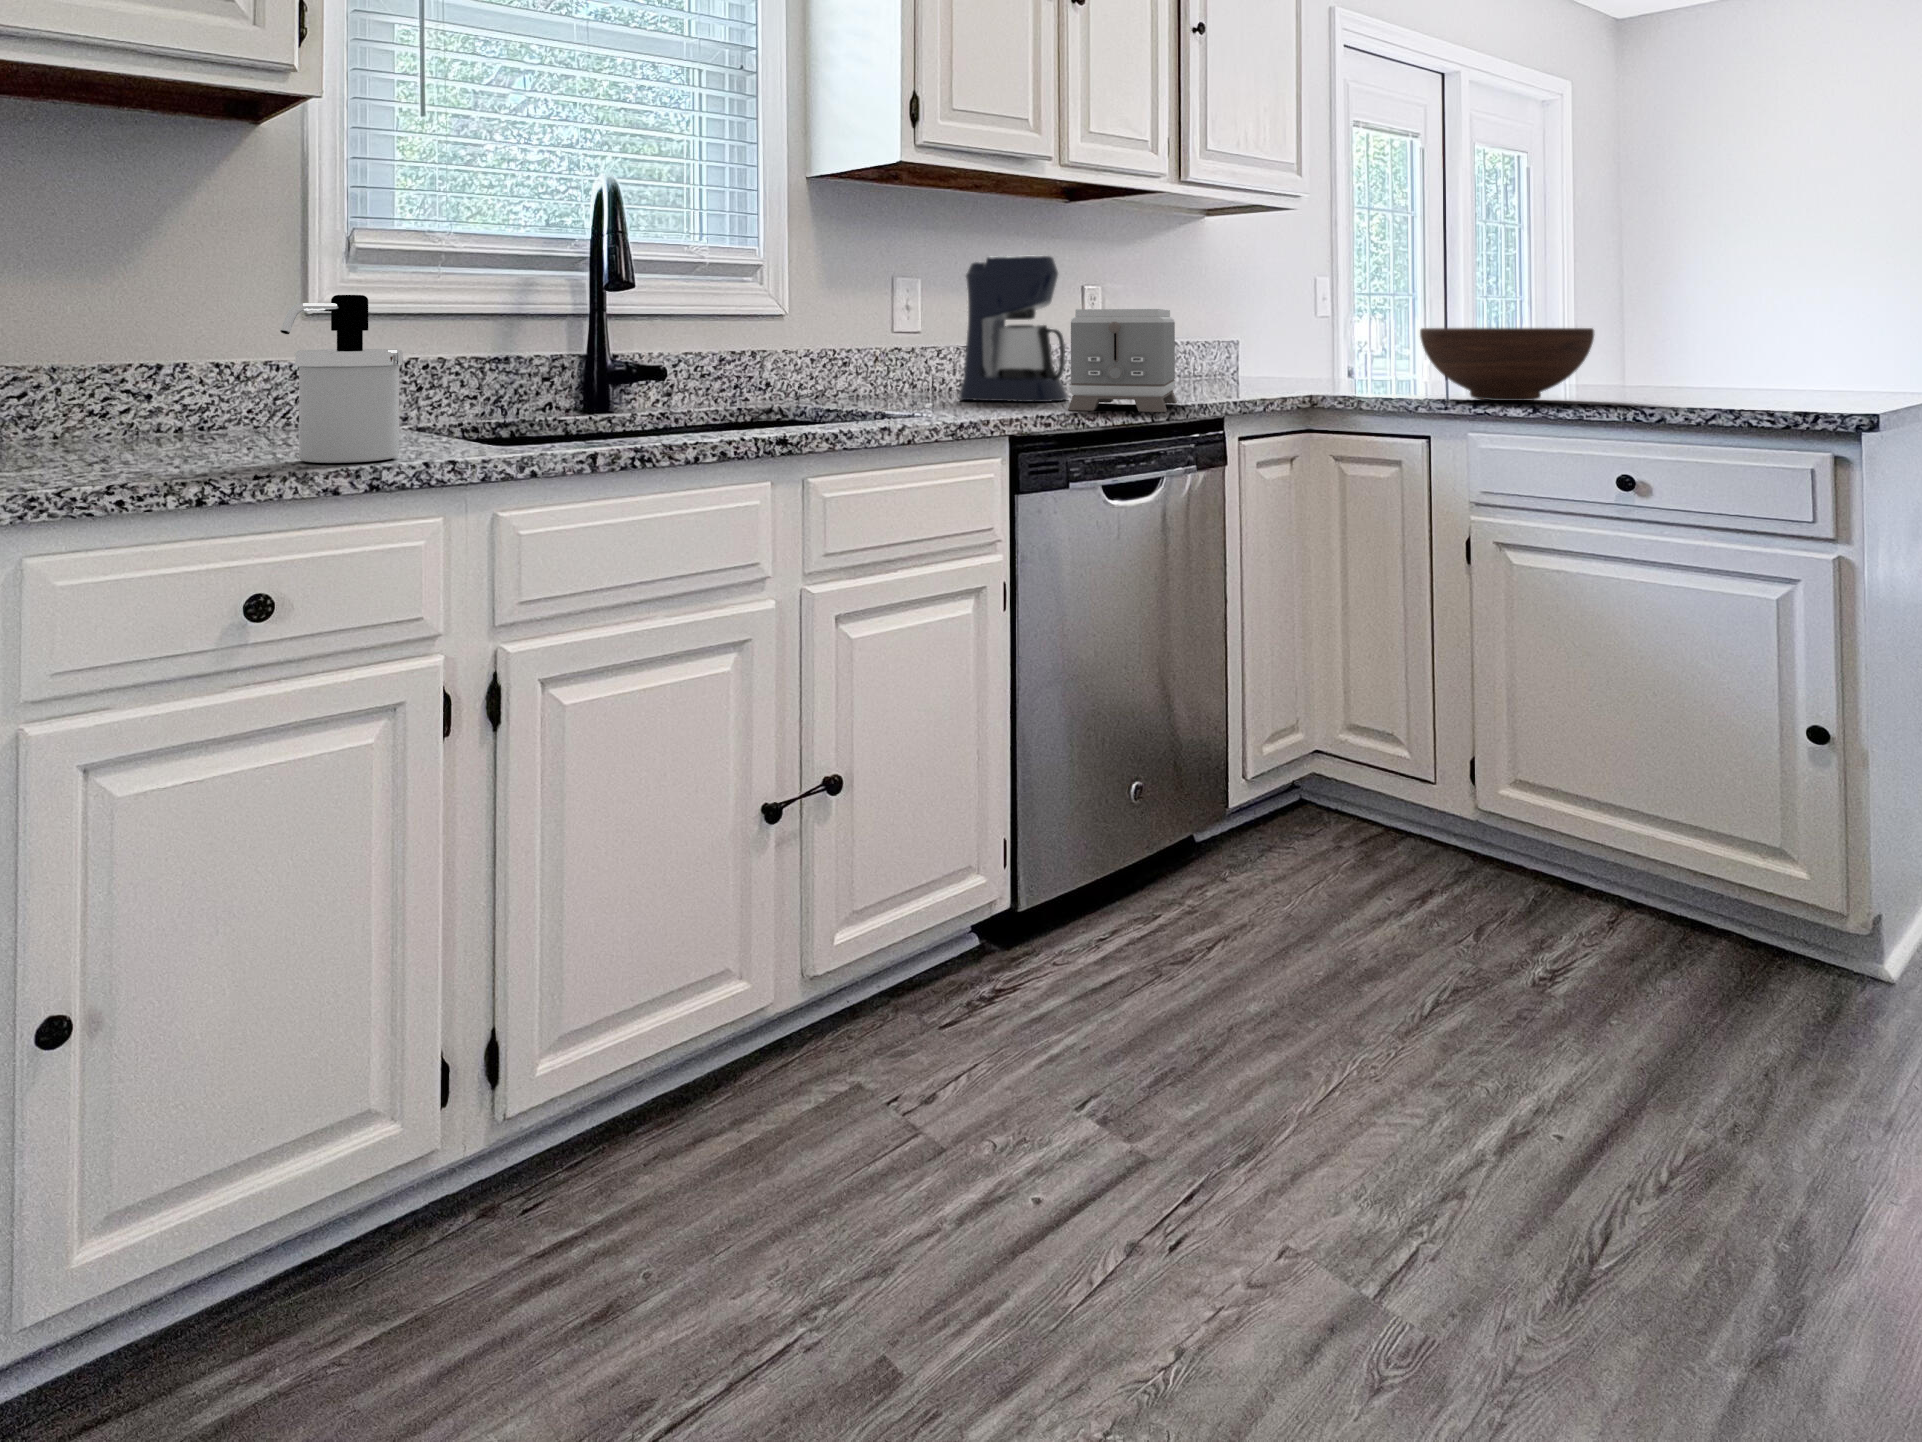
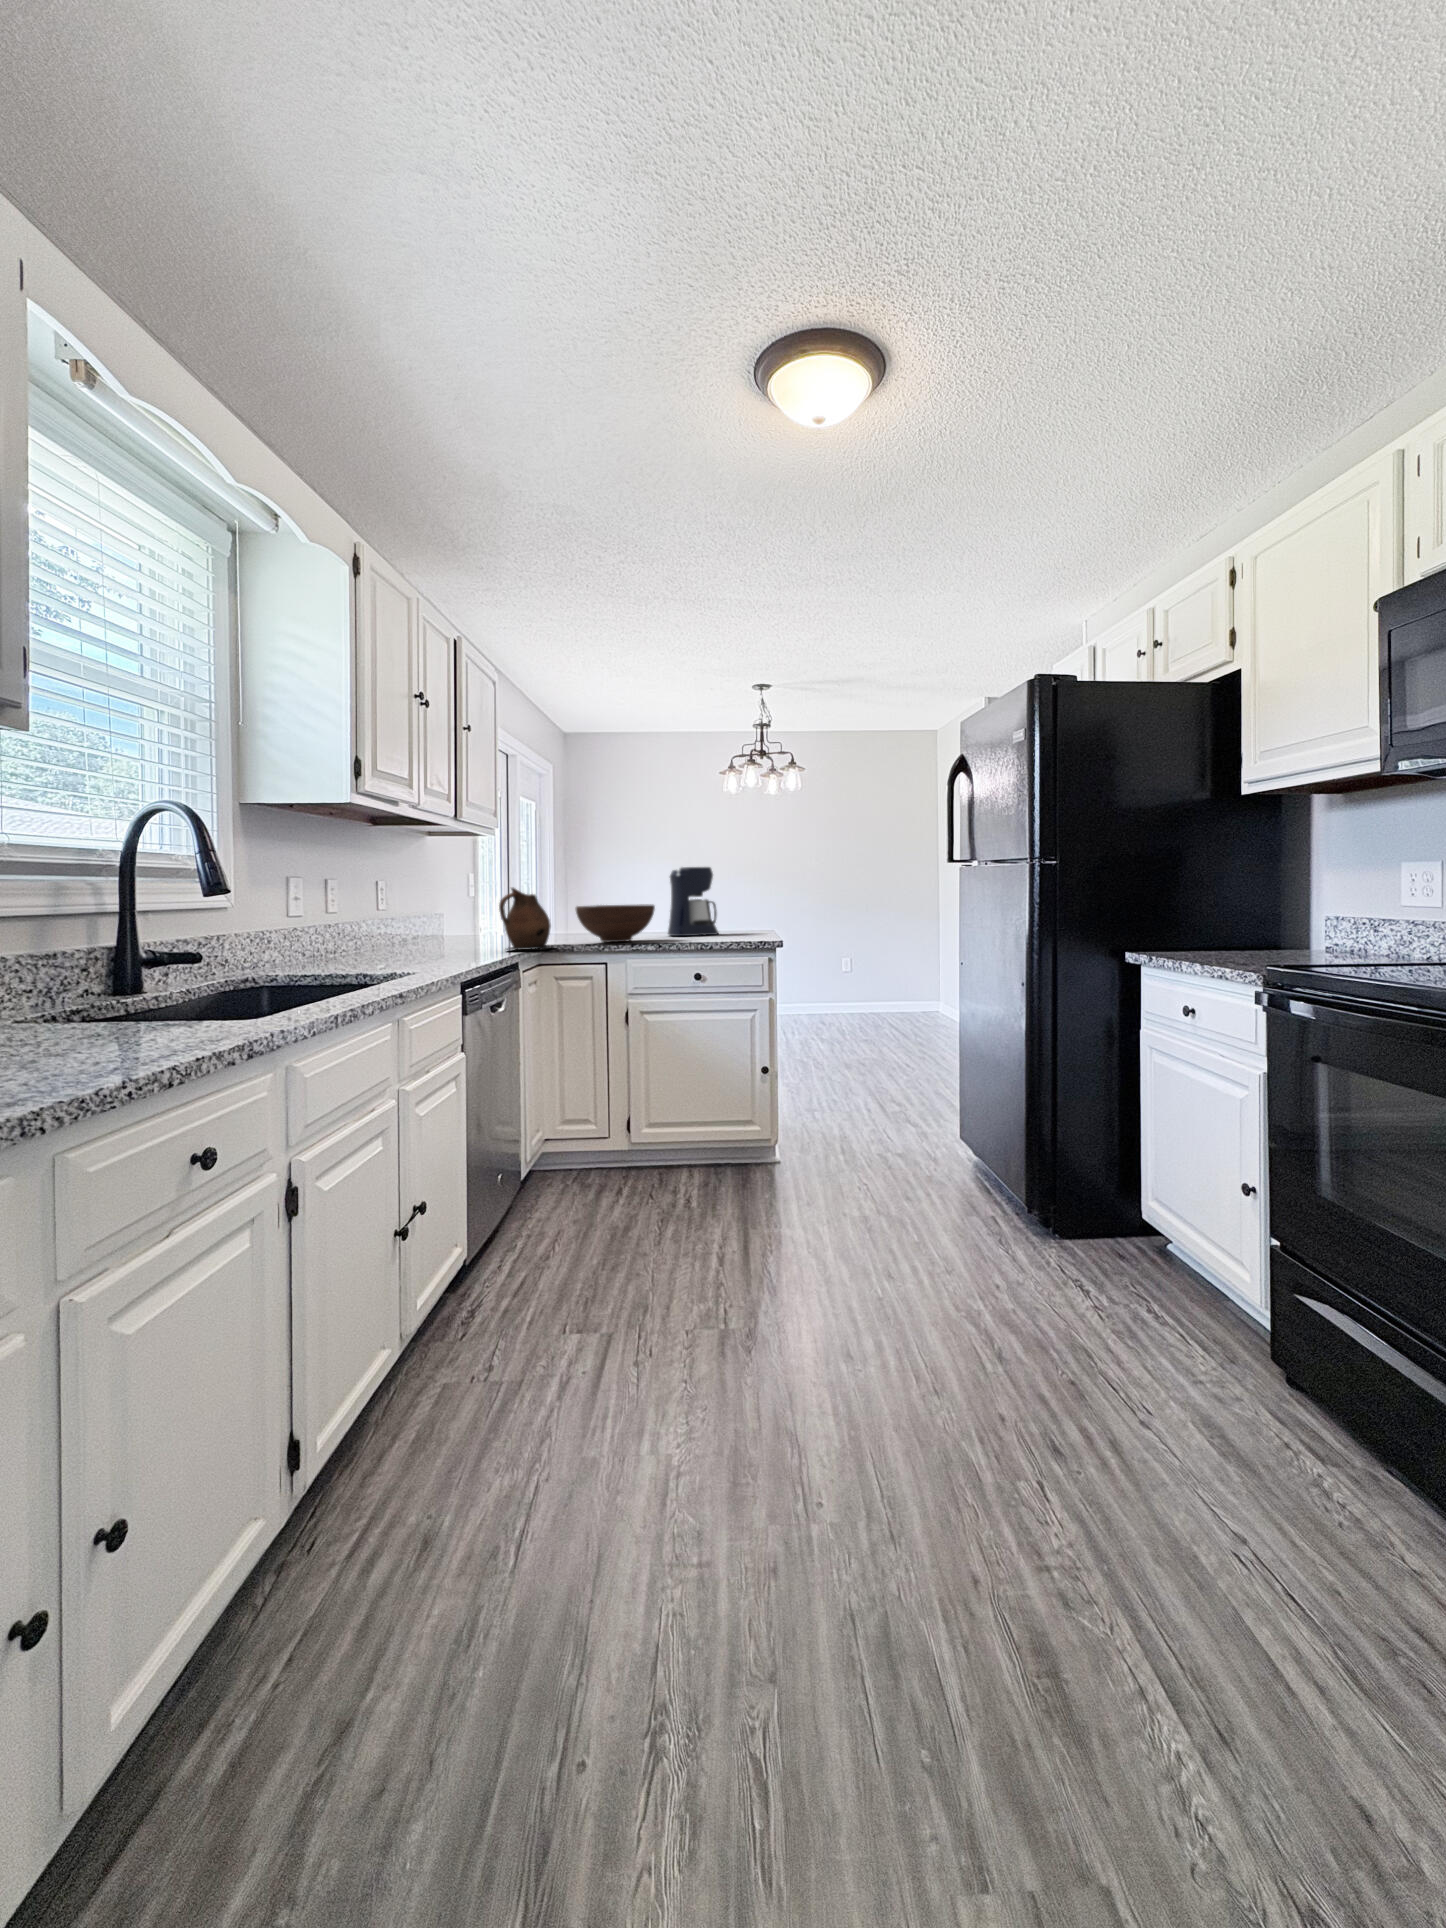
coffee maker: present [959,256,1068,402] -> present [668,867,718,936]
ceramic pitcher: none [1240,290,1354,405] -> present [499,888,553,950]
soap dispenser: present [280,295,403,463] -> none [102,906,202,1044]
toaster: present [1068,309,1177,412] -> none [420,900,497,963]

